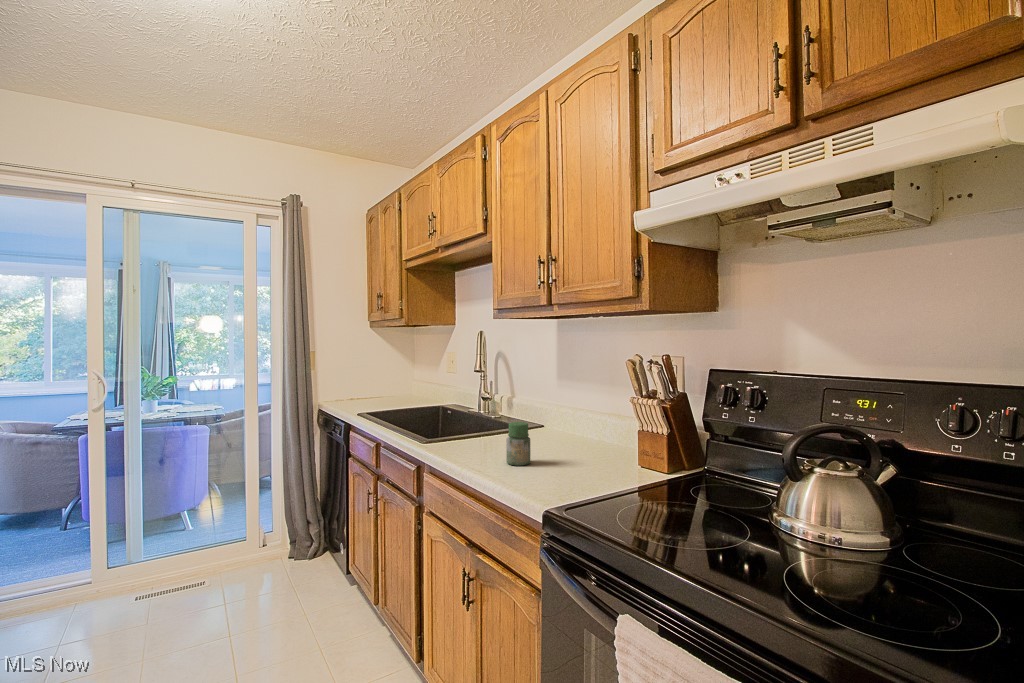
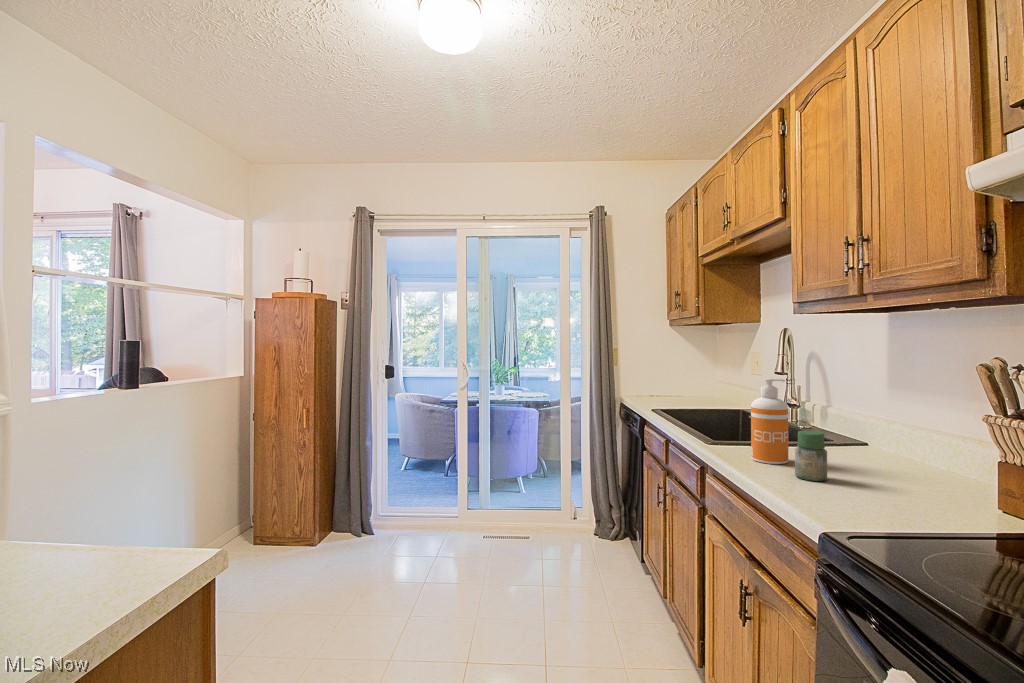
soap dispenser: none [466,378,496,455] -> present [751,379,789,464]

